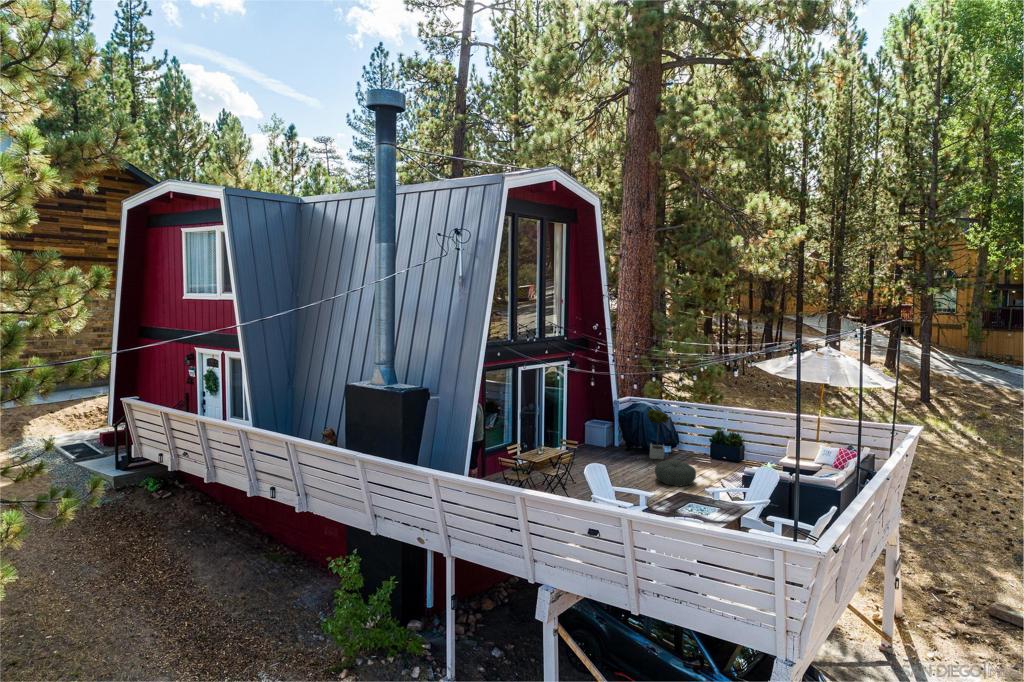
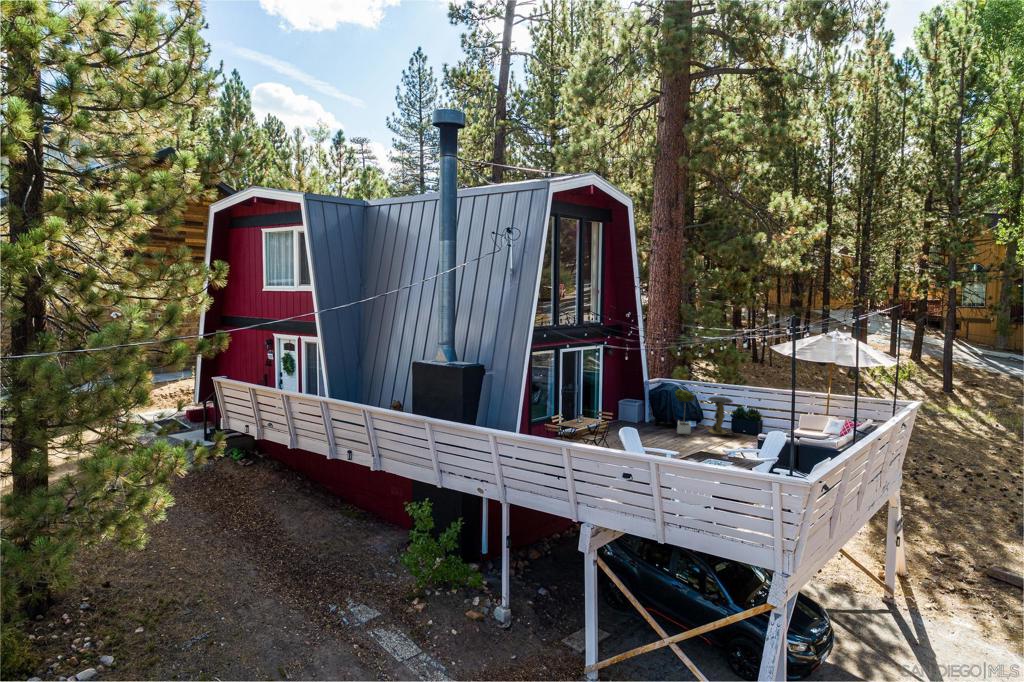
side table: none [684,417,711,459] -> present [709,397,733,434]
pouf: present [655,460,696,486] -> none [681,432,718,454]

